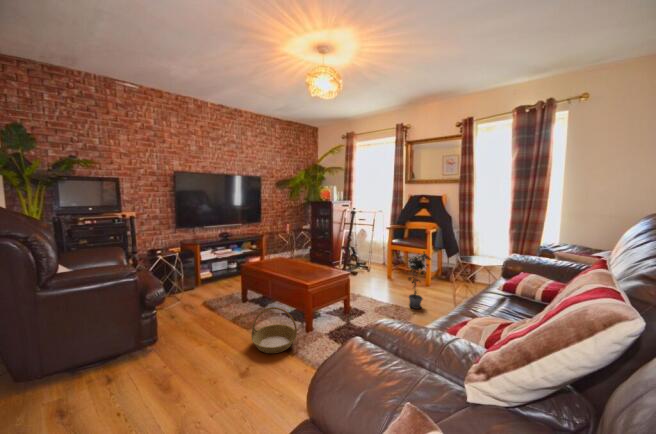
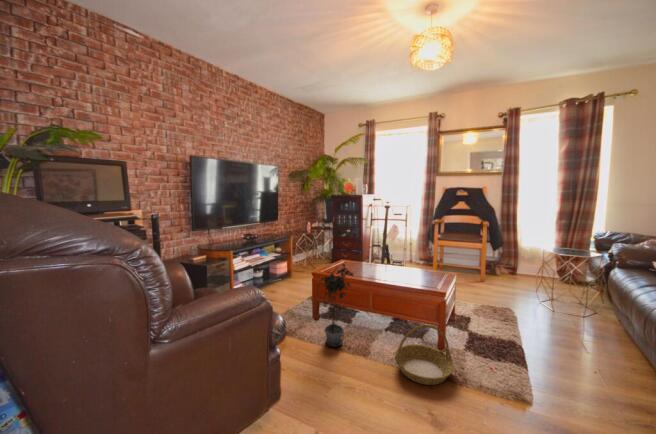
potted plant: present [408,251,431,309] -> present [321,264,353,346]

